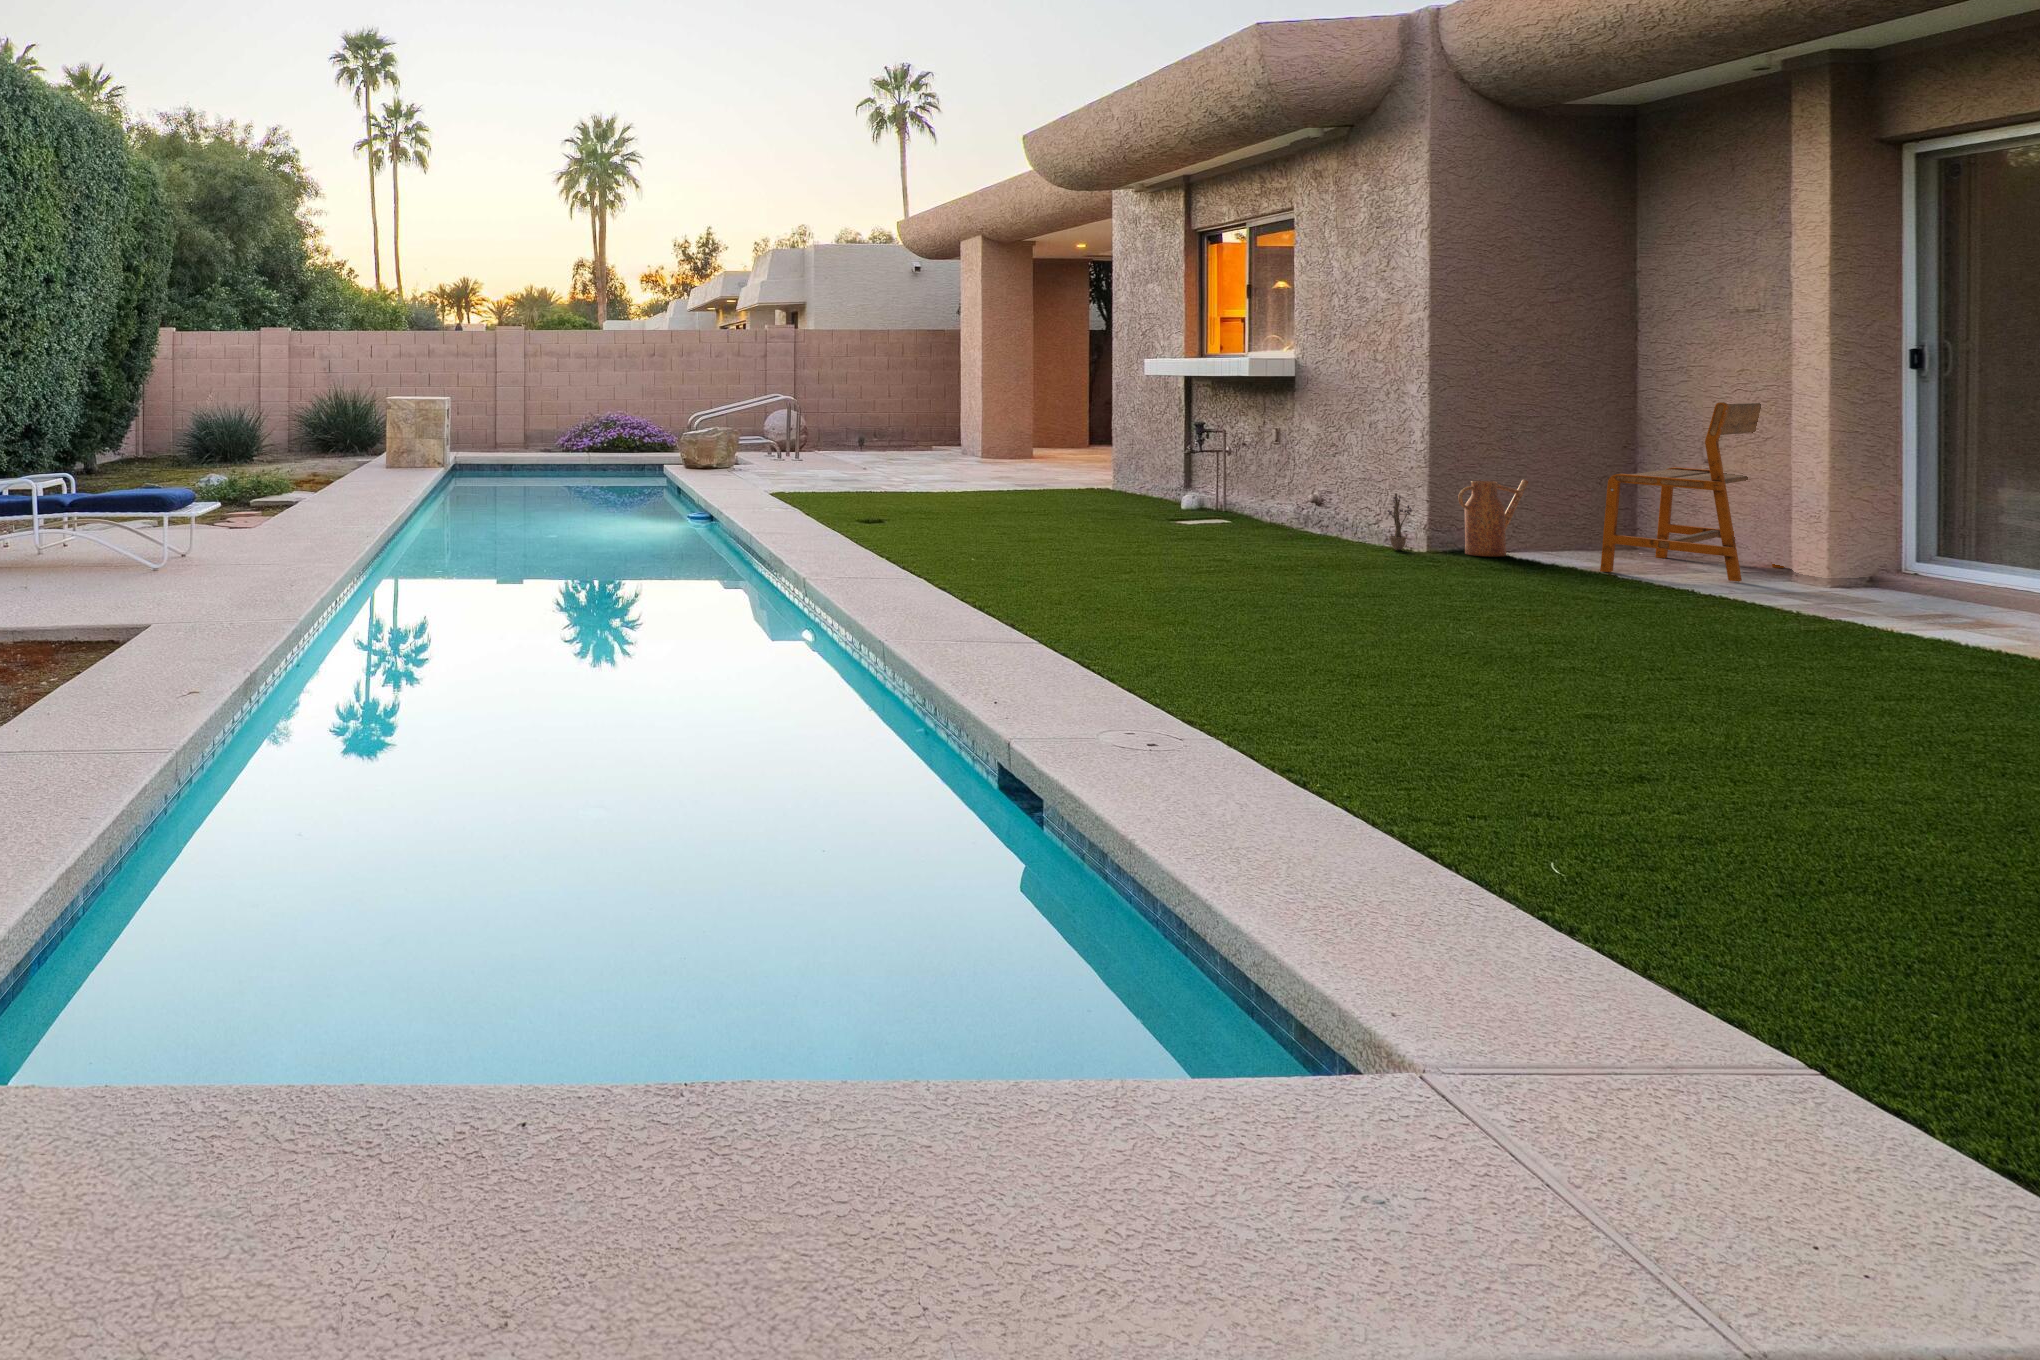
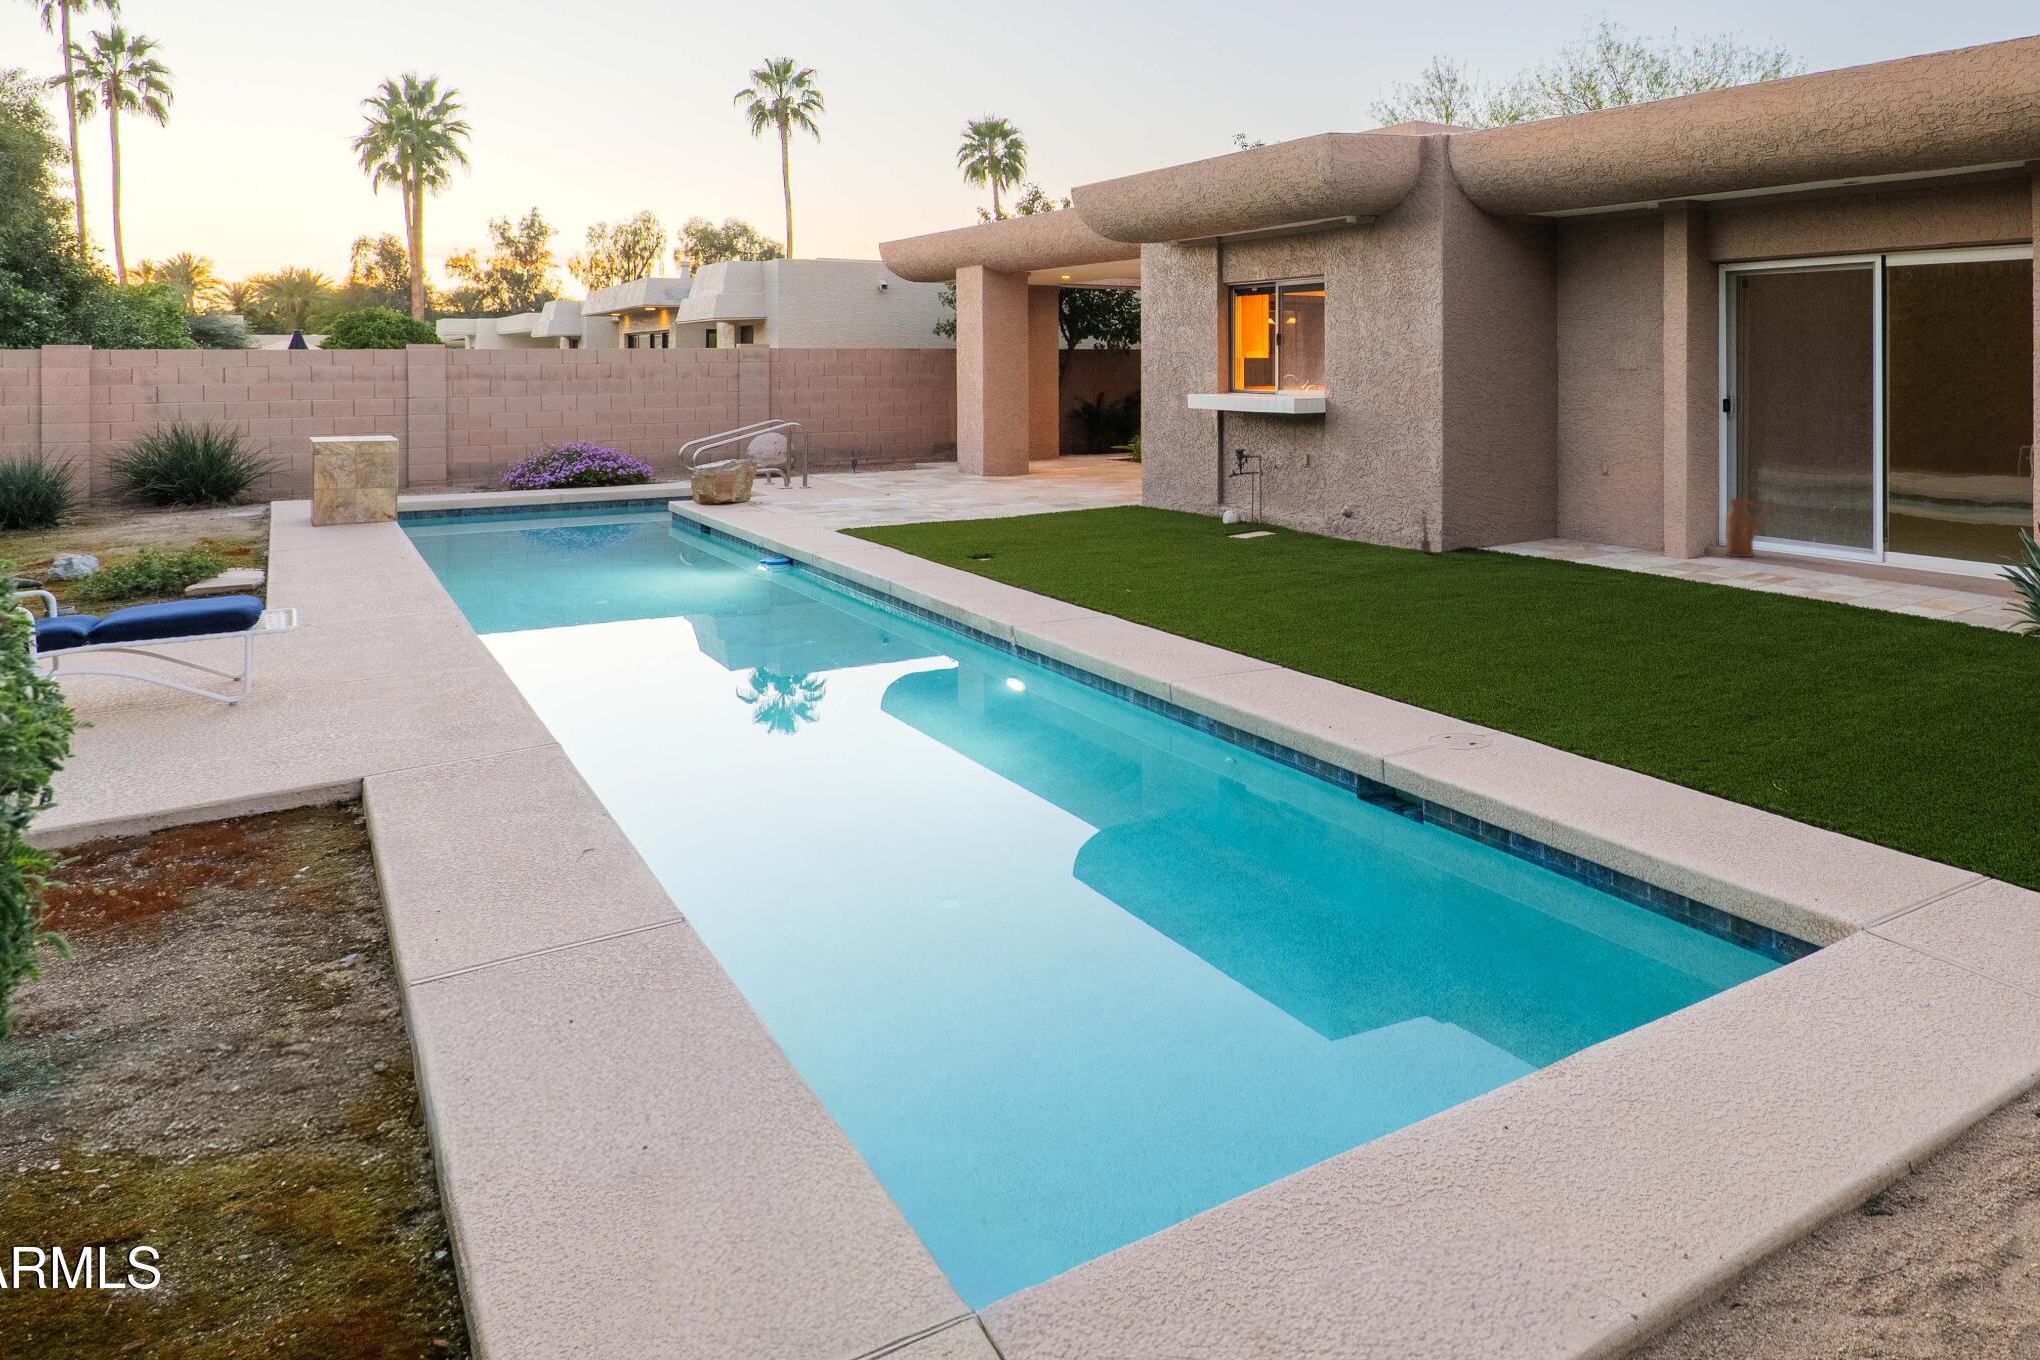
bench: present [1600,402,1785,581] -> none [1564,431,1648,560]
watering can: present [1458,480,1528,557] -> present [1725,499,1772,557]

